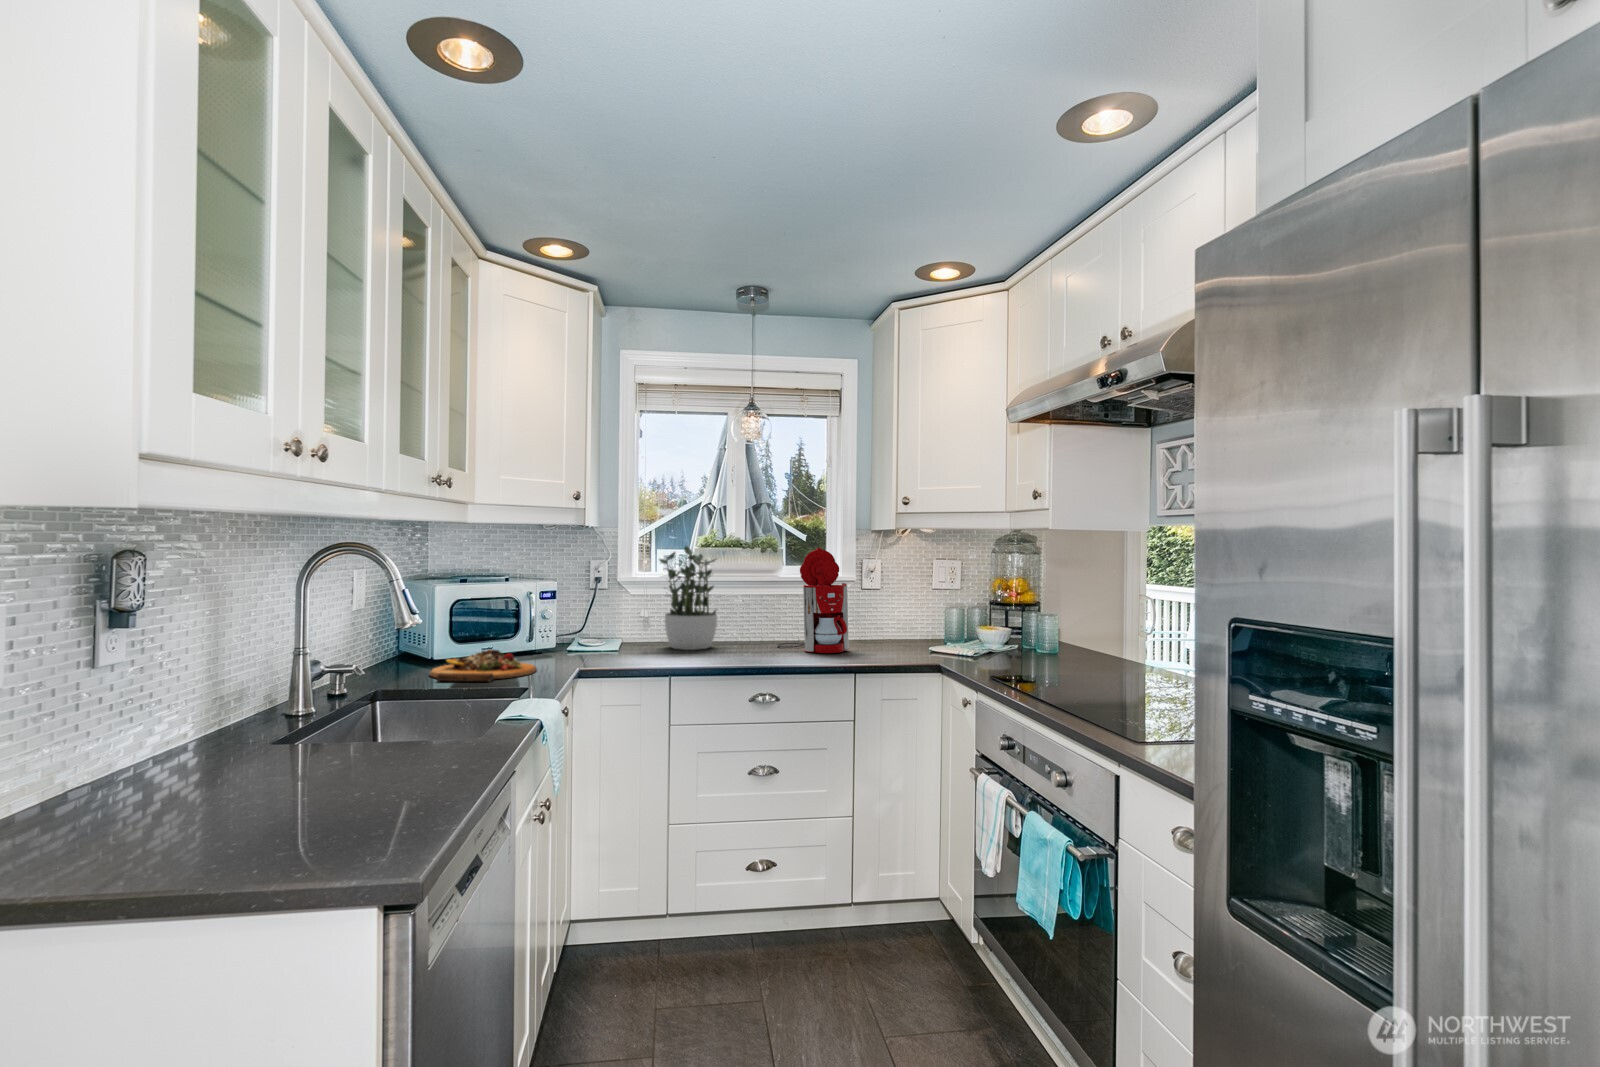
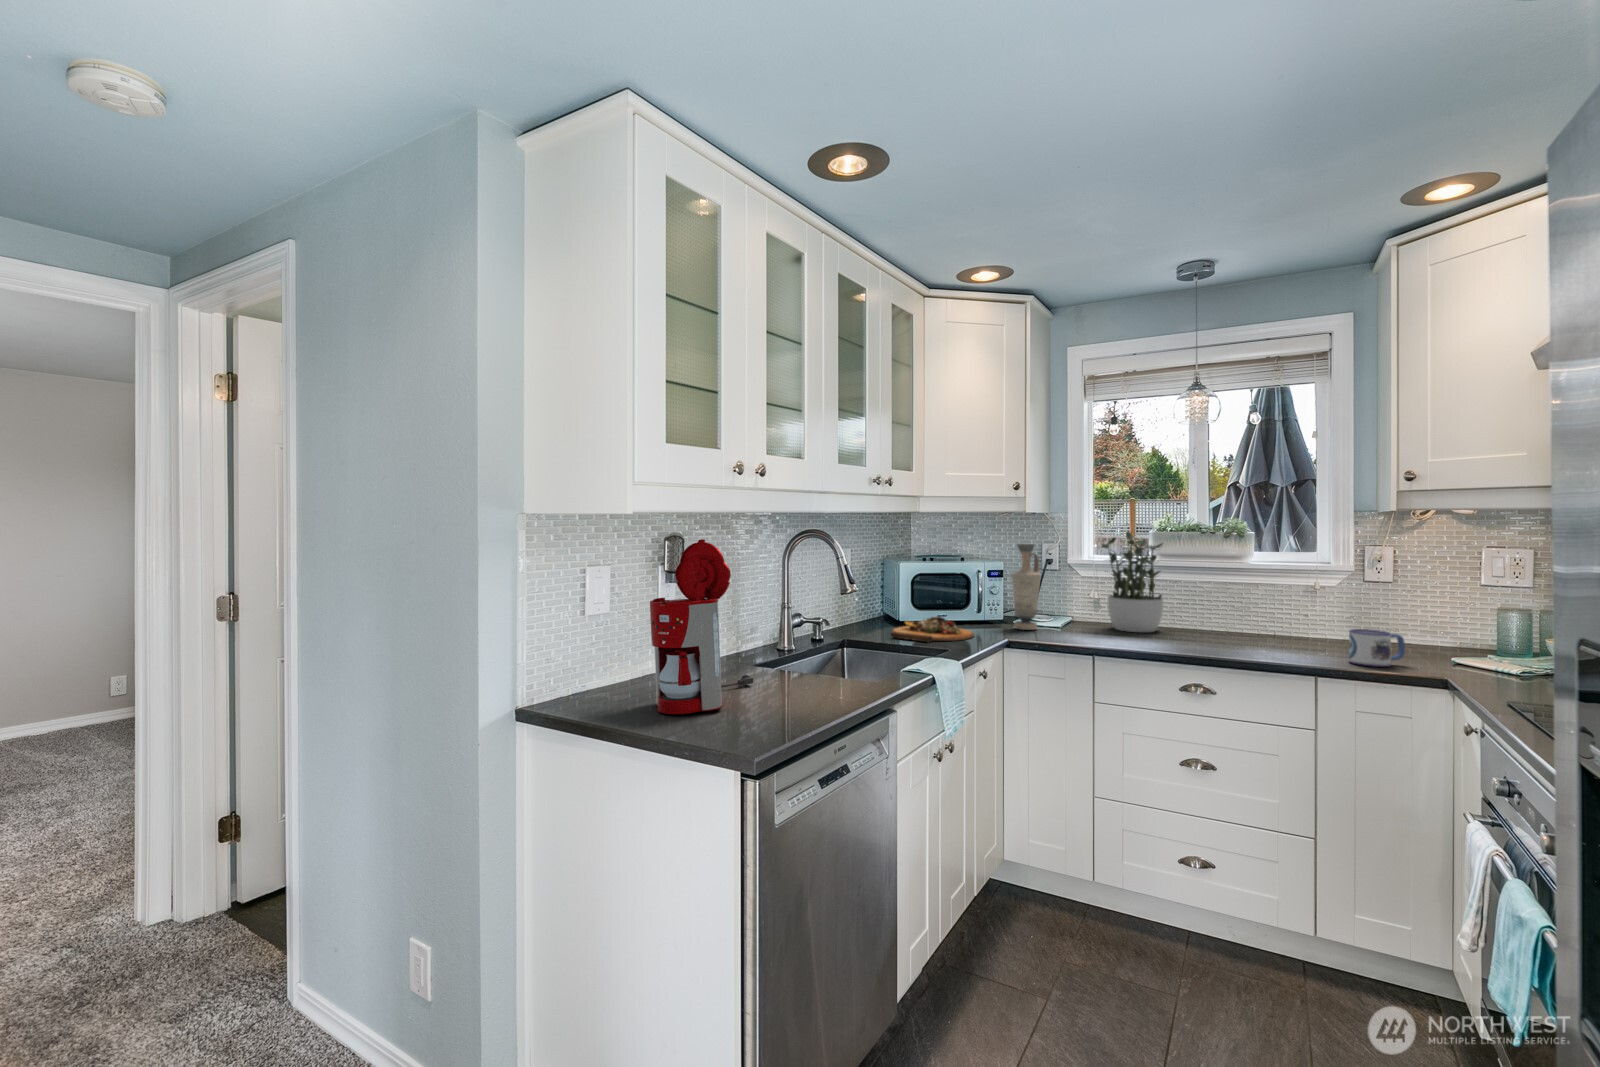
coffee maker: present [777,548,849,653] -> present [650,539,754,714]
vase: none [569,559,603,657] -> present [1011,544,1041,630]
mug: none [871,630,907,661] -> present [1349,629,1405,667]

